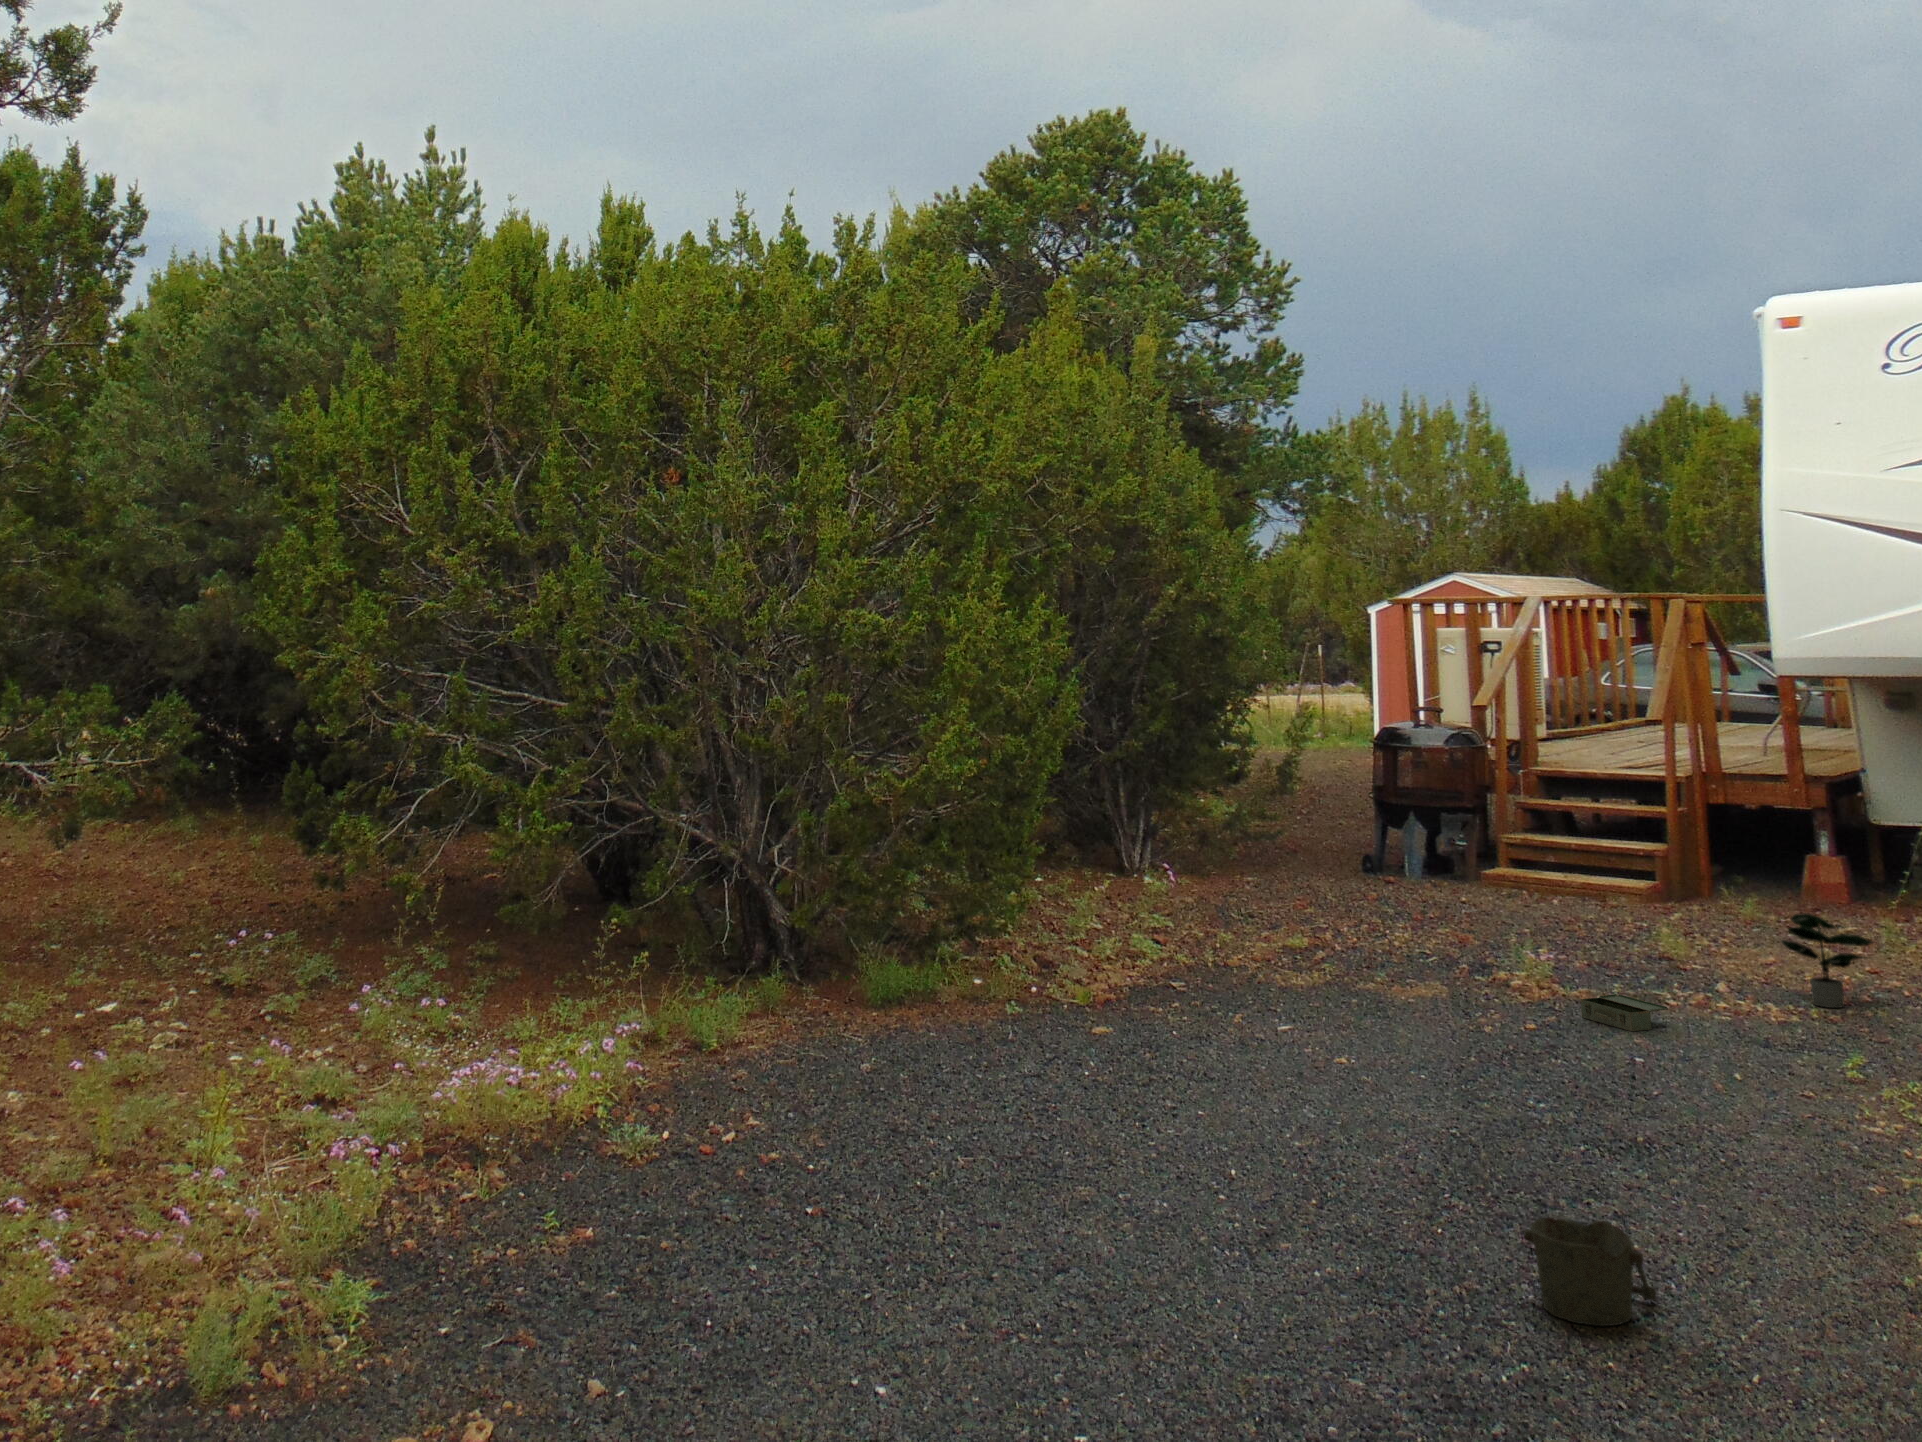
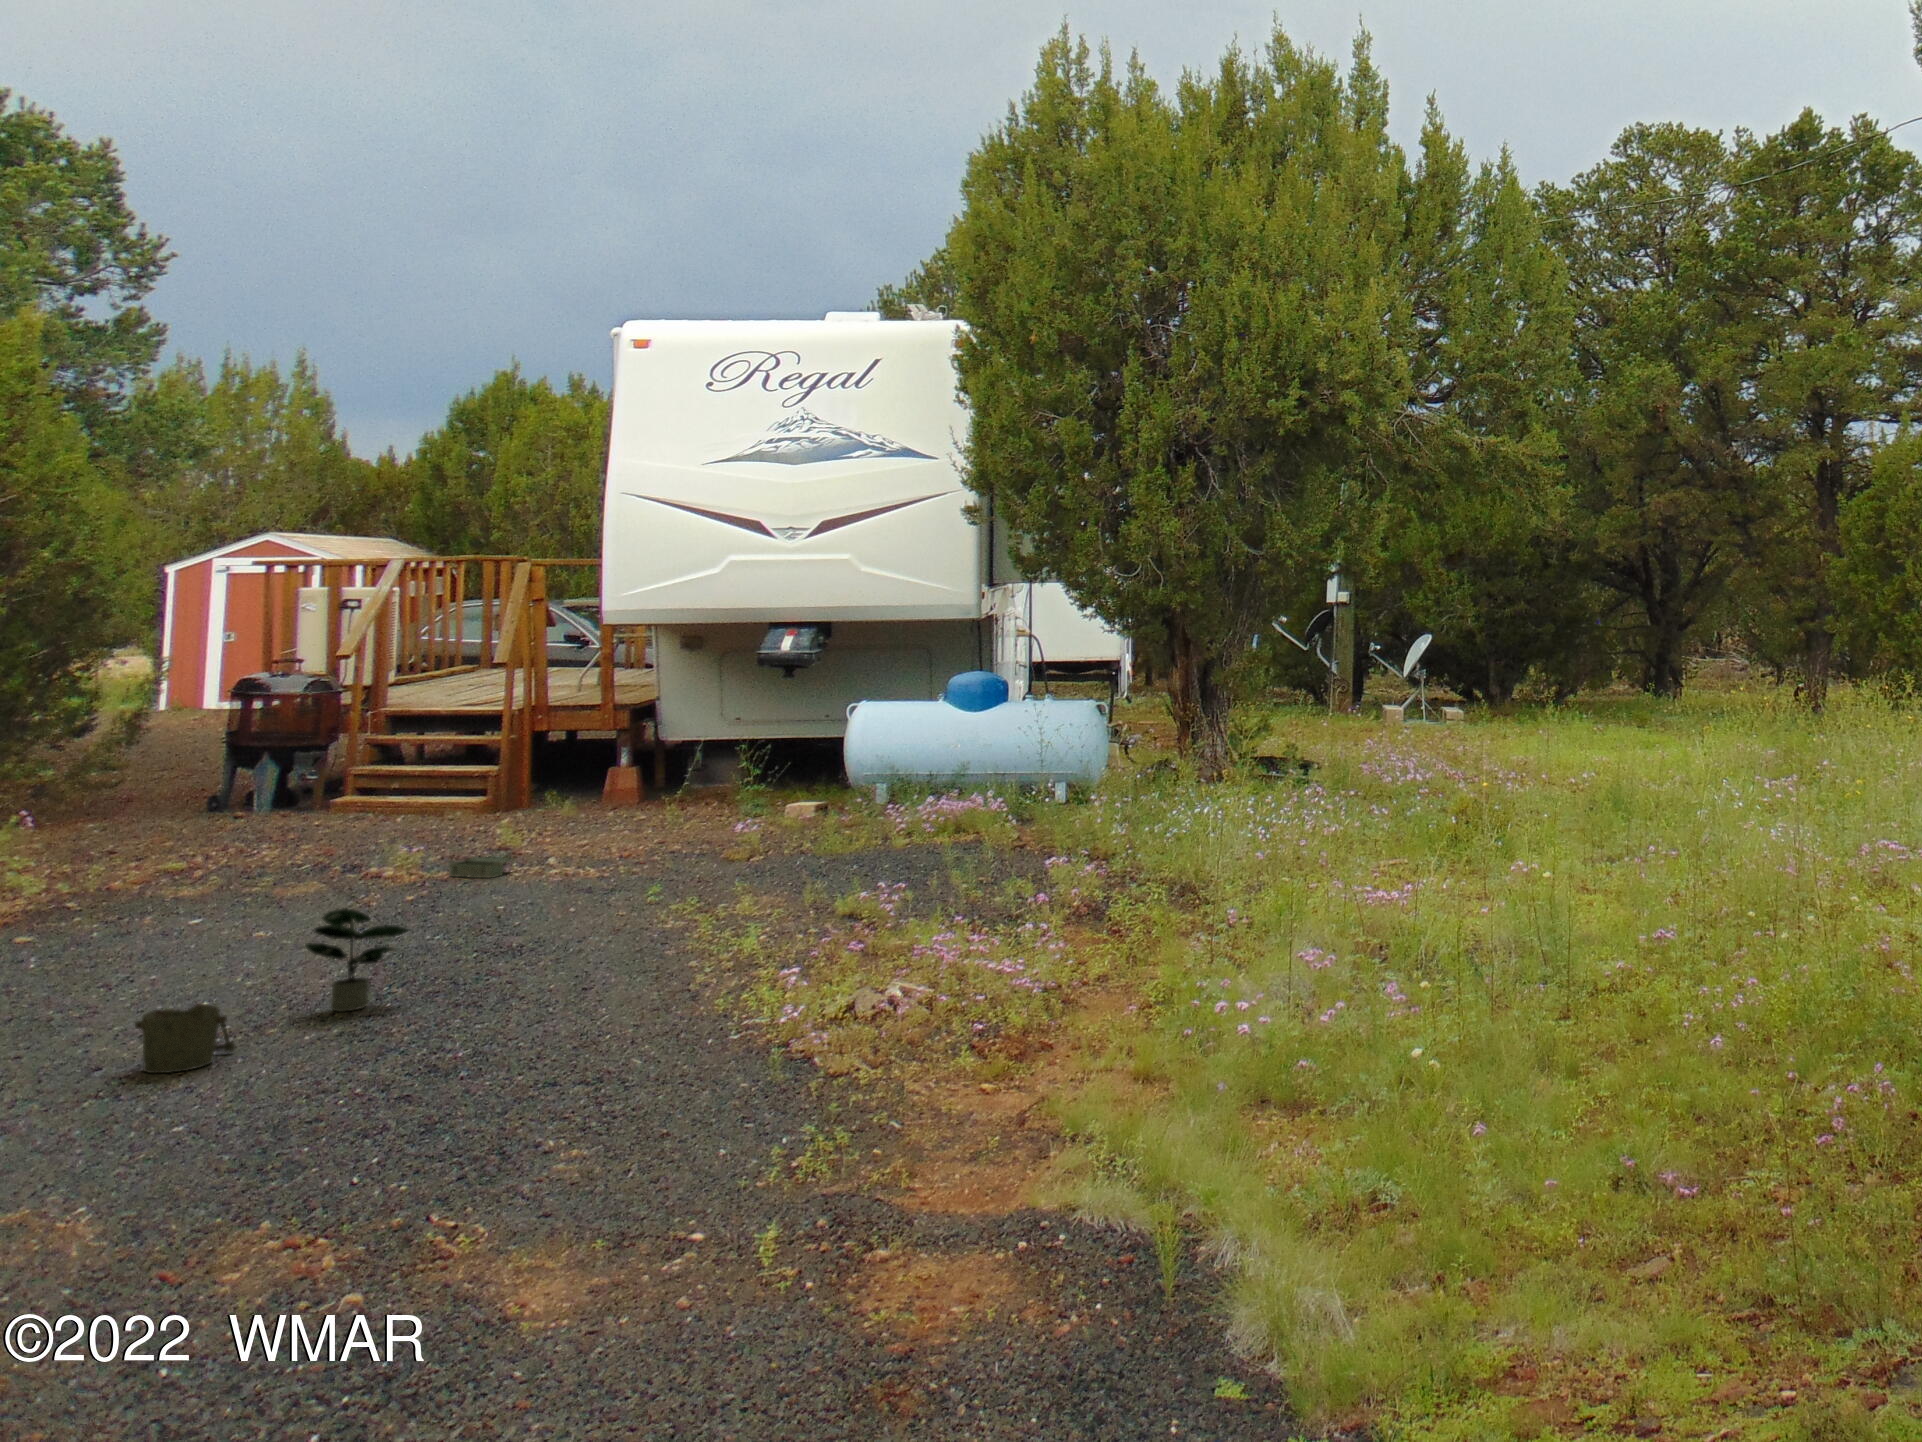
potted plant: present [1781,913,1873,1008] -> present [306,908,409,1012]
bucket: present [1524,1217,1657,1326] -> present [135,1004,236,1073]

